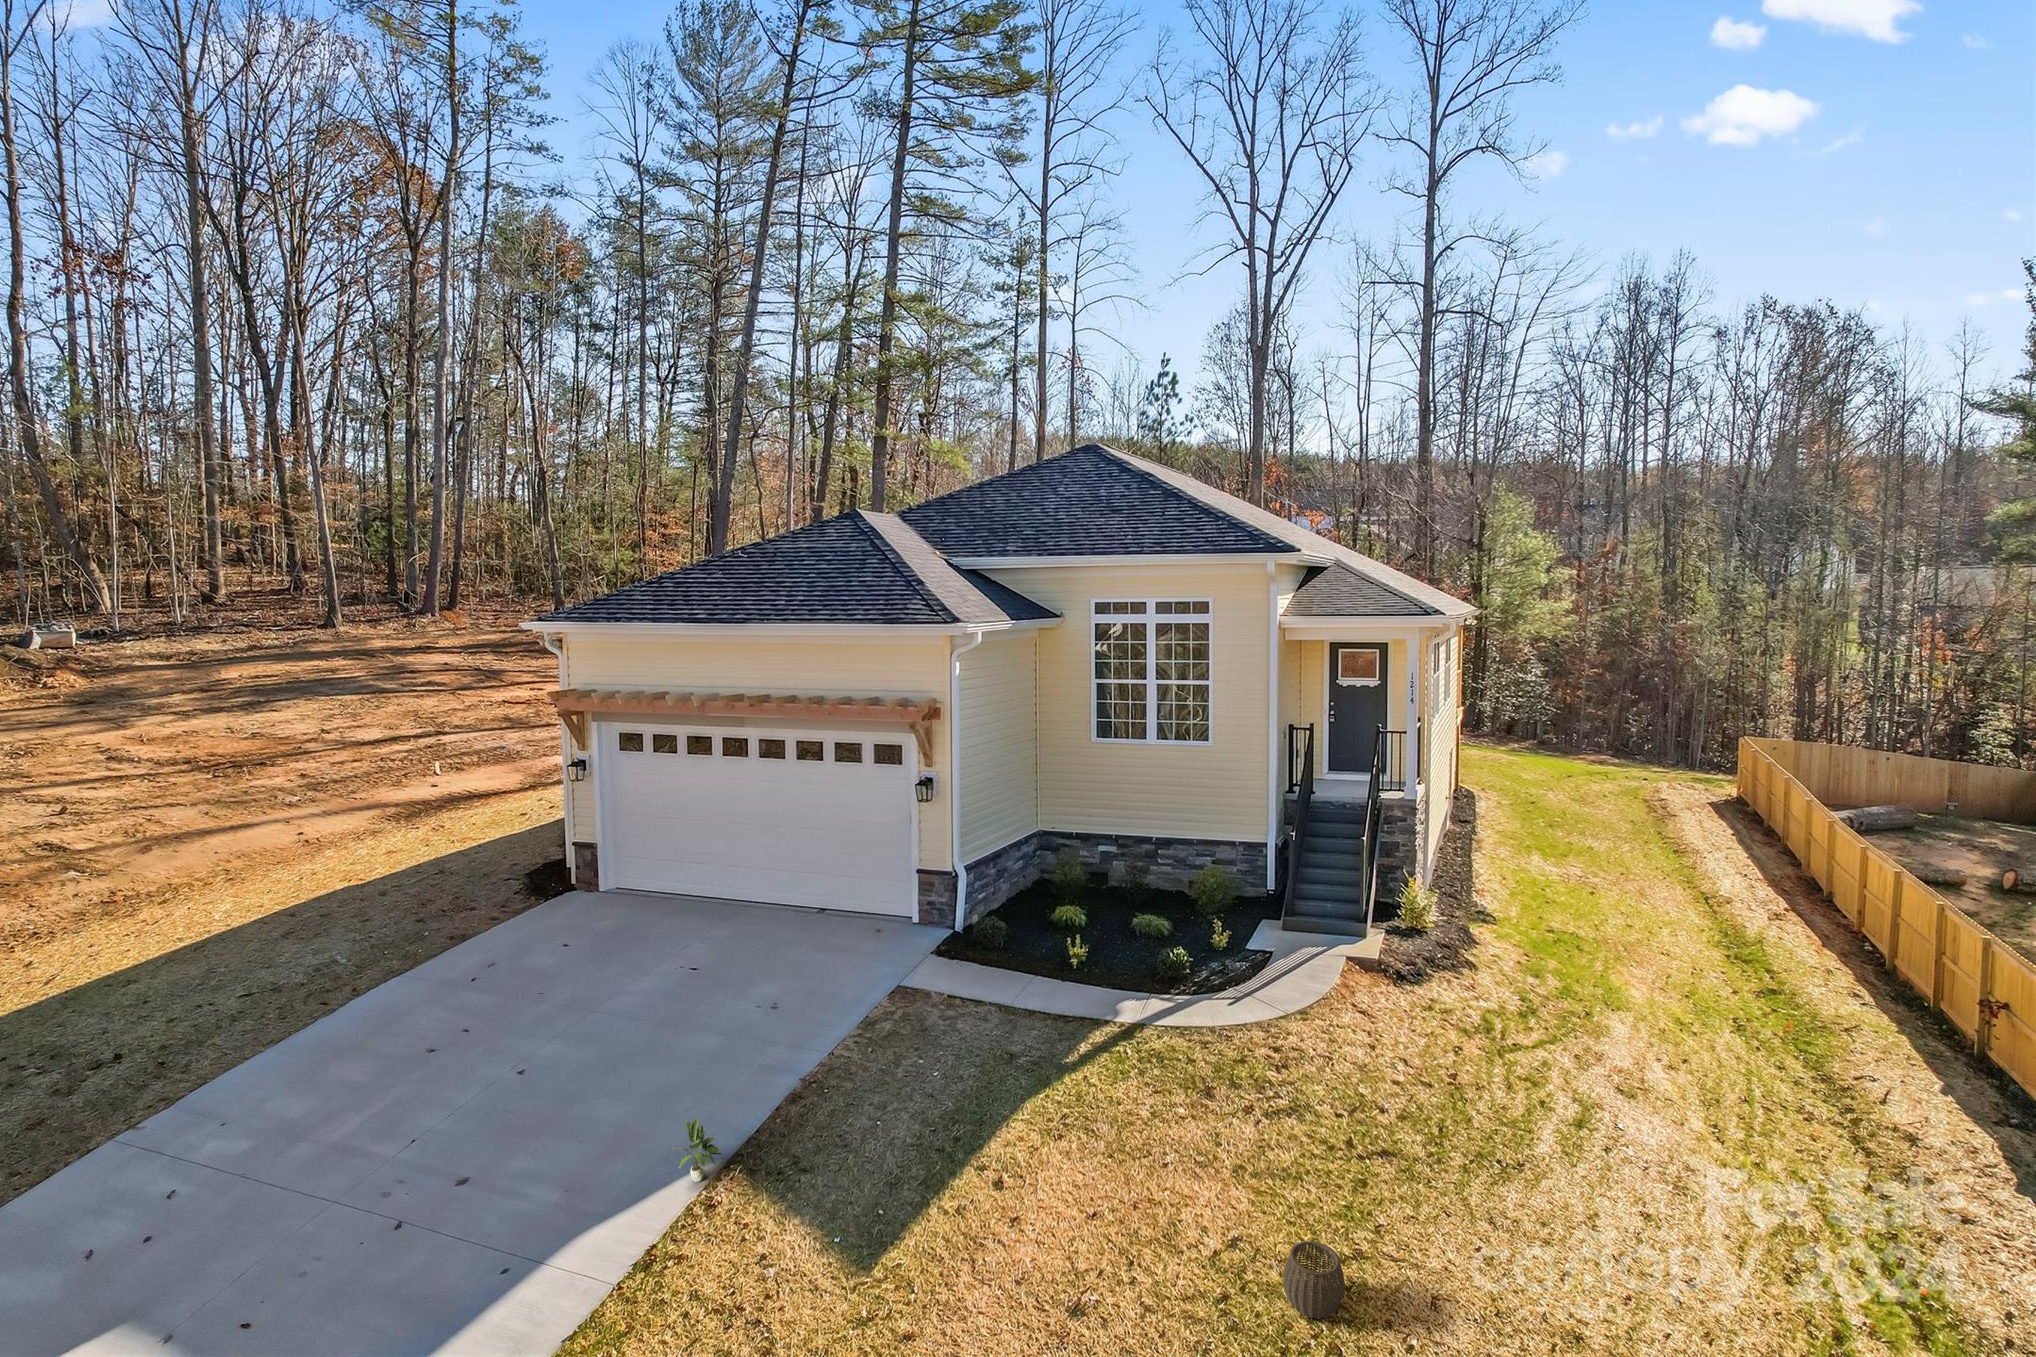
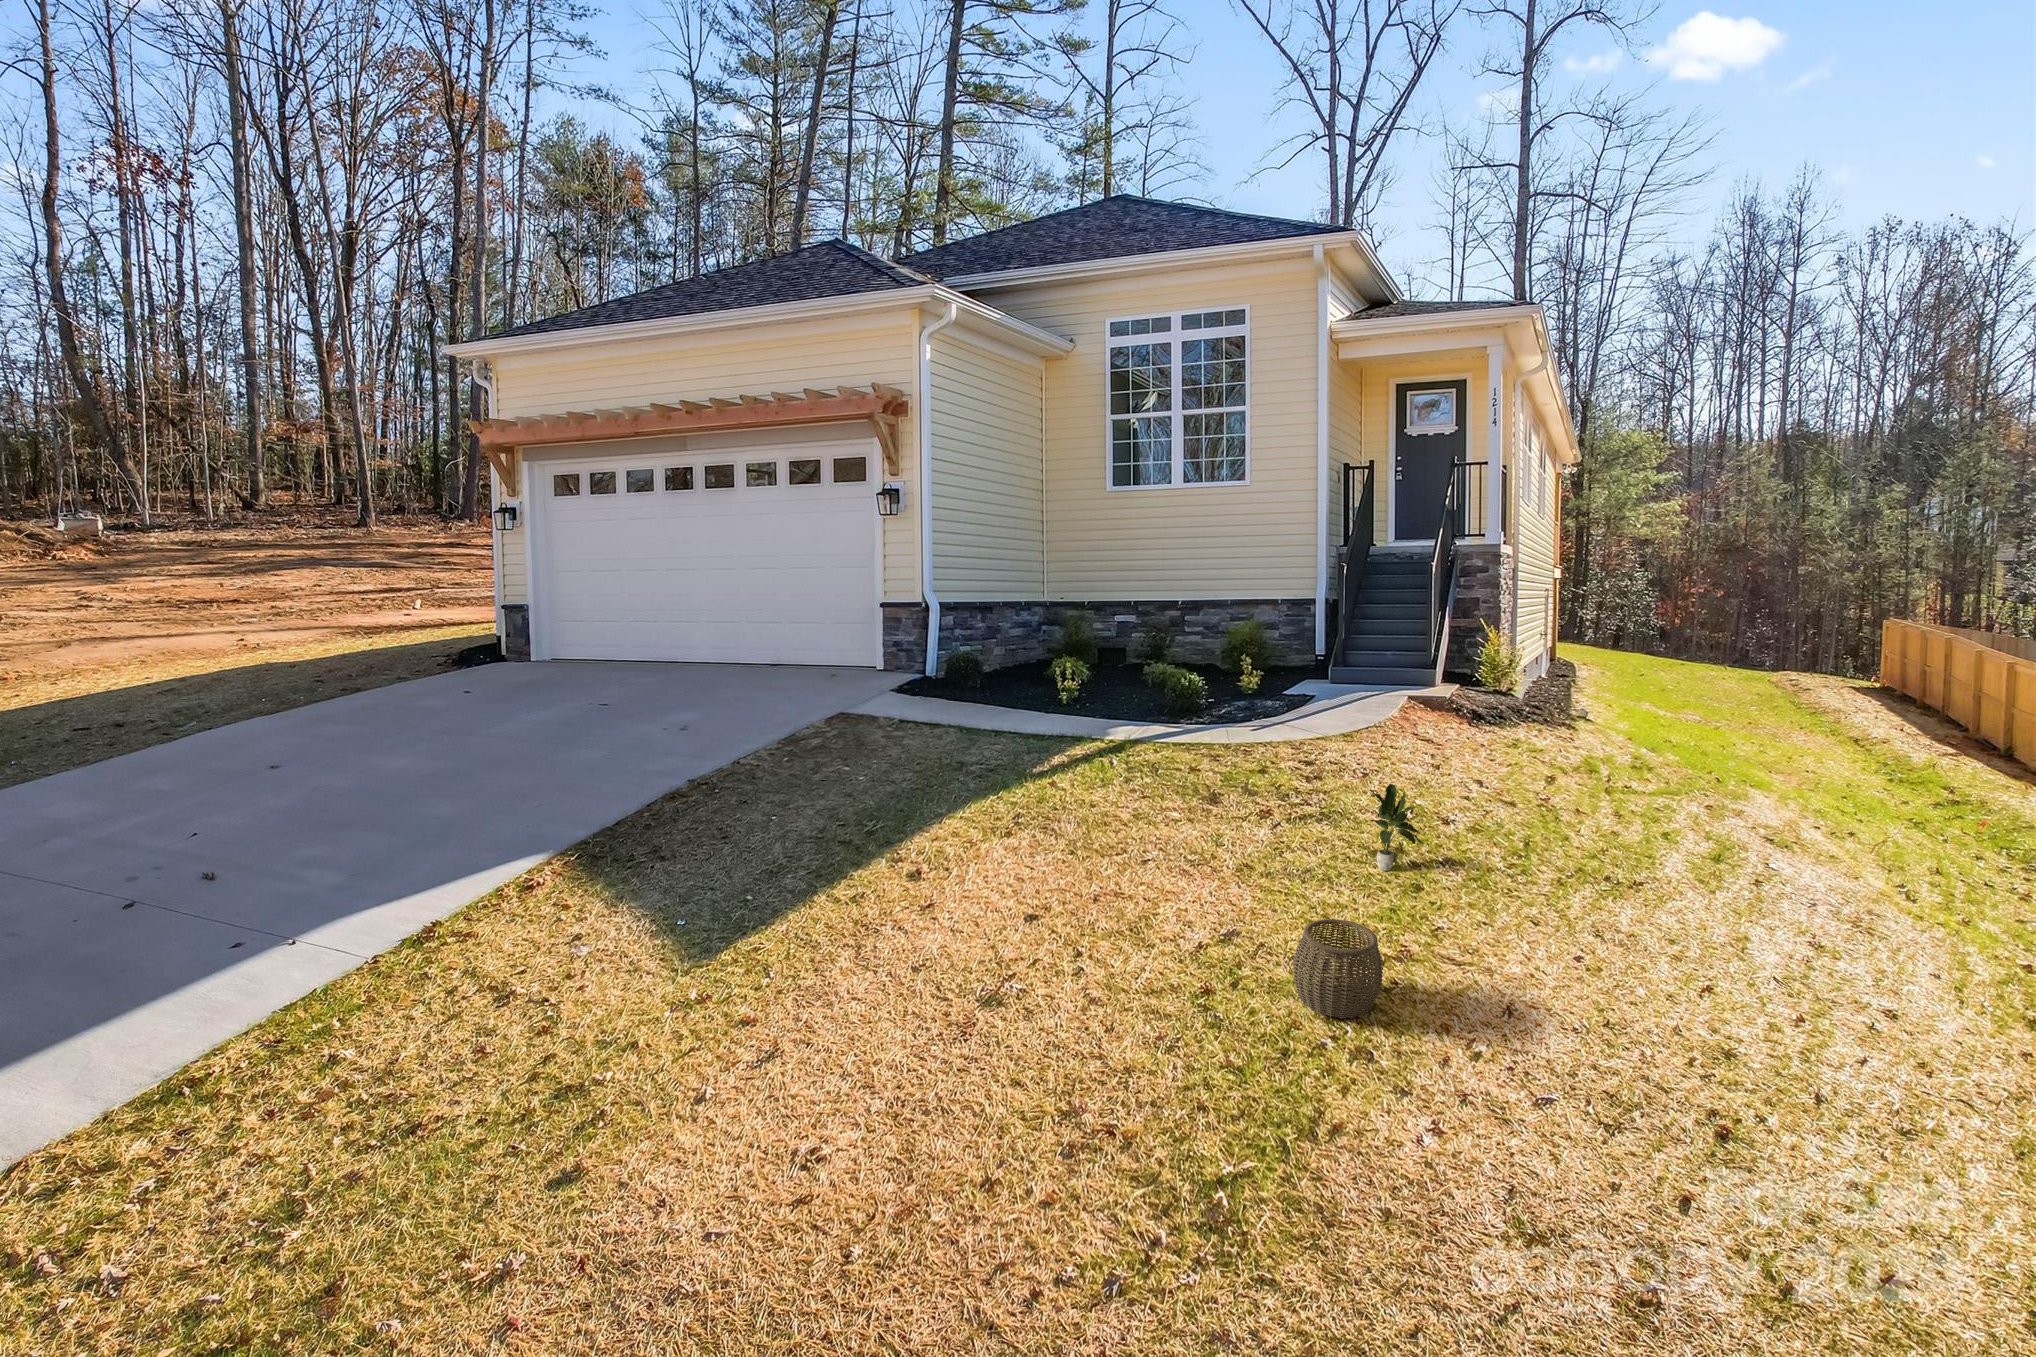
potted plant: present [675,1119,721,1182] -> present [1370,784,1422,871]

